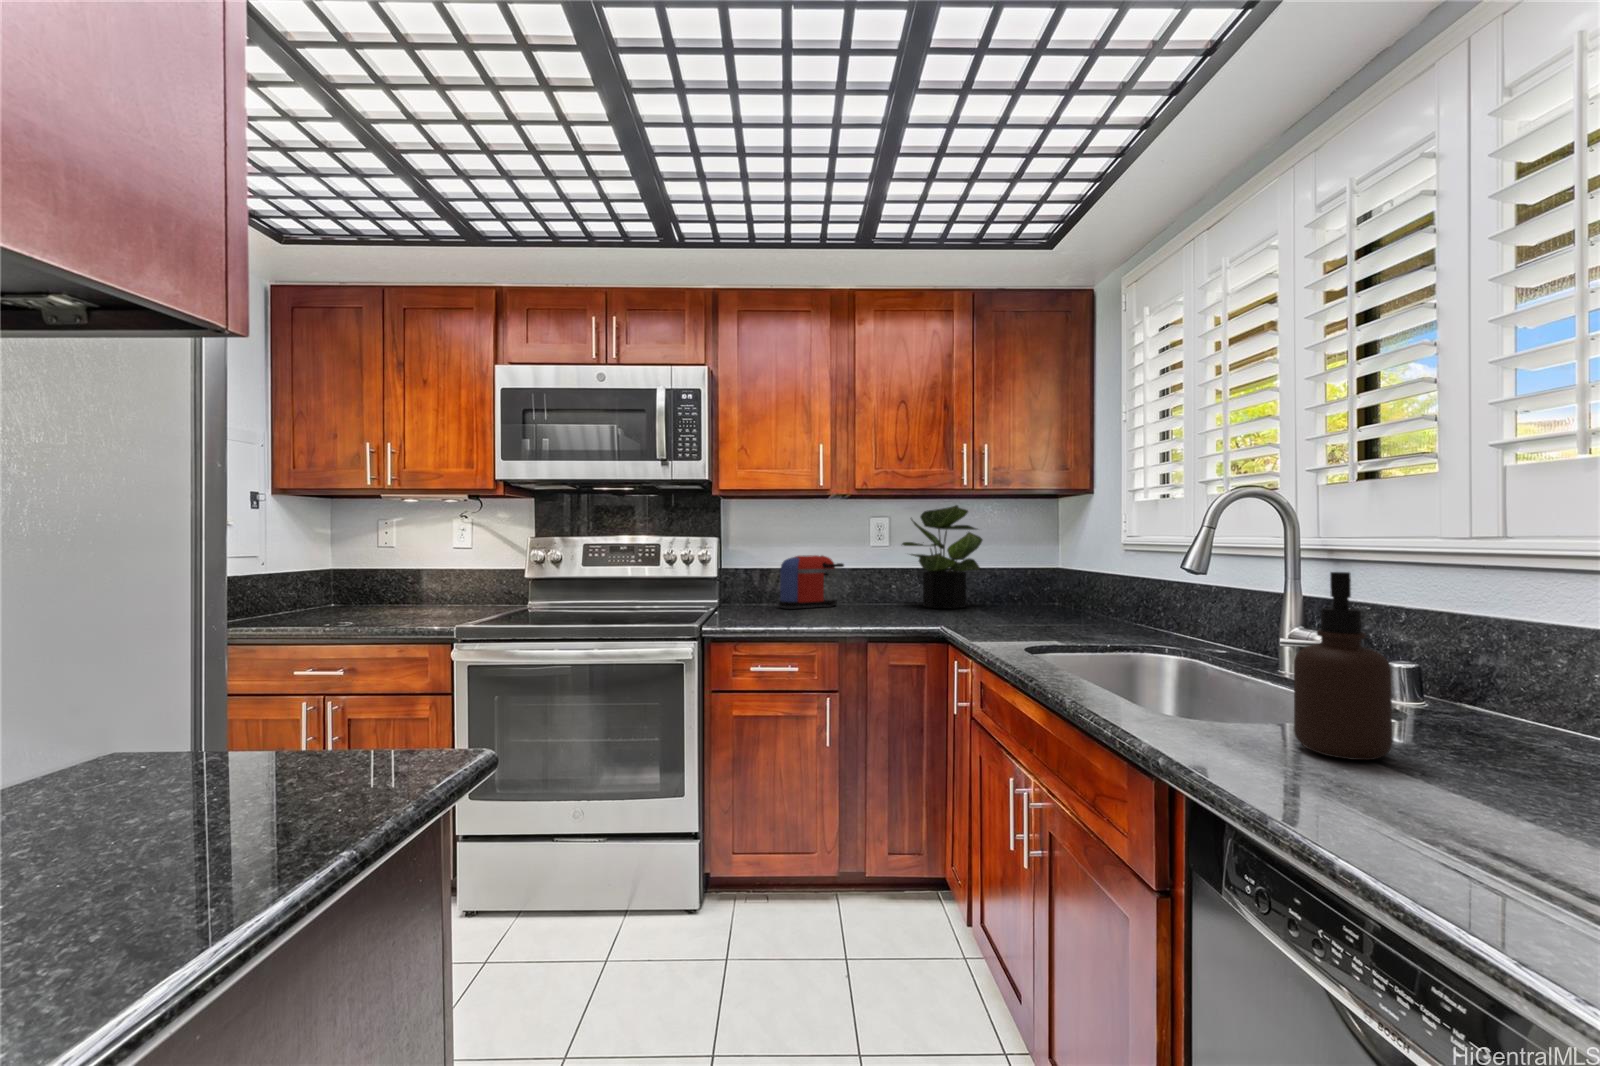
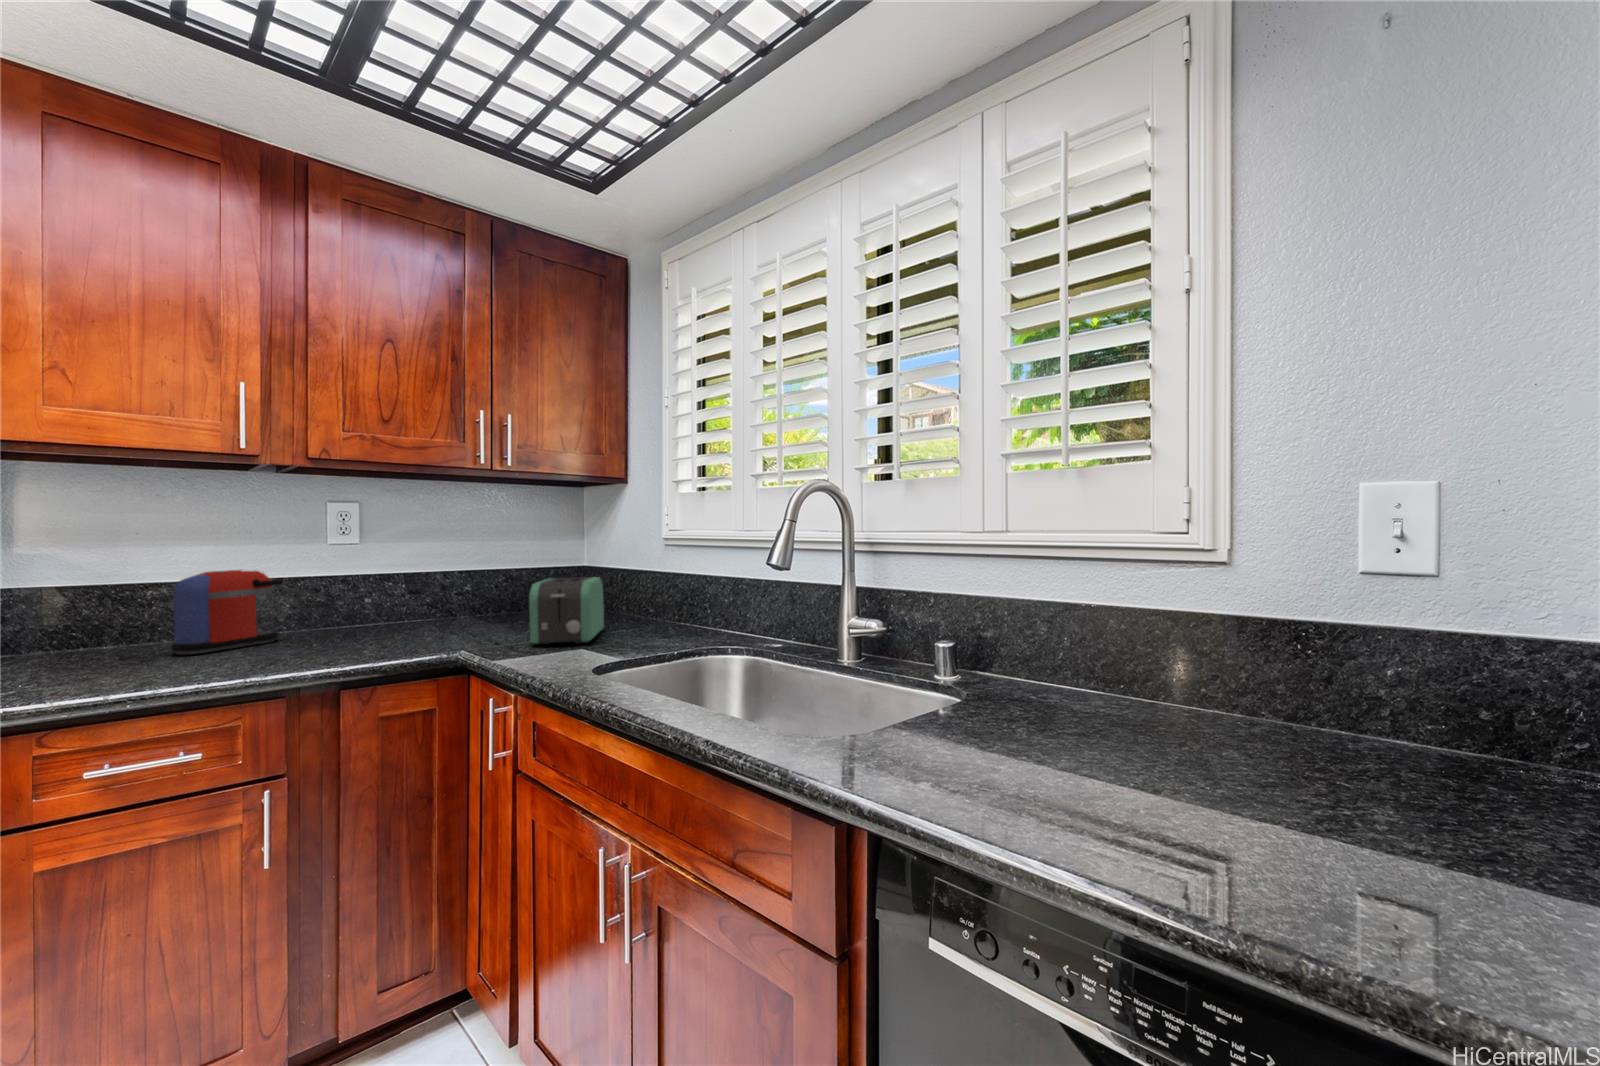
potted plant: present [902,505,982,609] -> none [375,496,493,629]
soap dispenser: present [1294,572,1392,760] -> none [933,569,1014,756]
toaster: none [995,574,1064,629] -> present [529,577,604,645]

